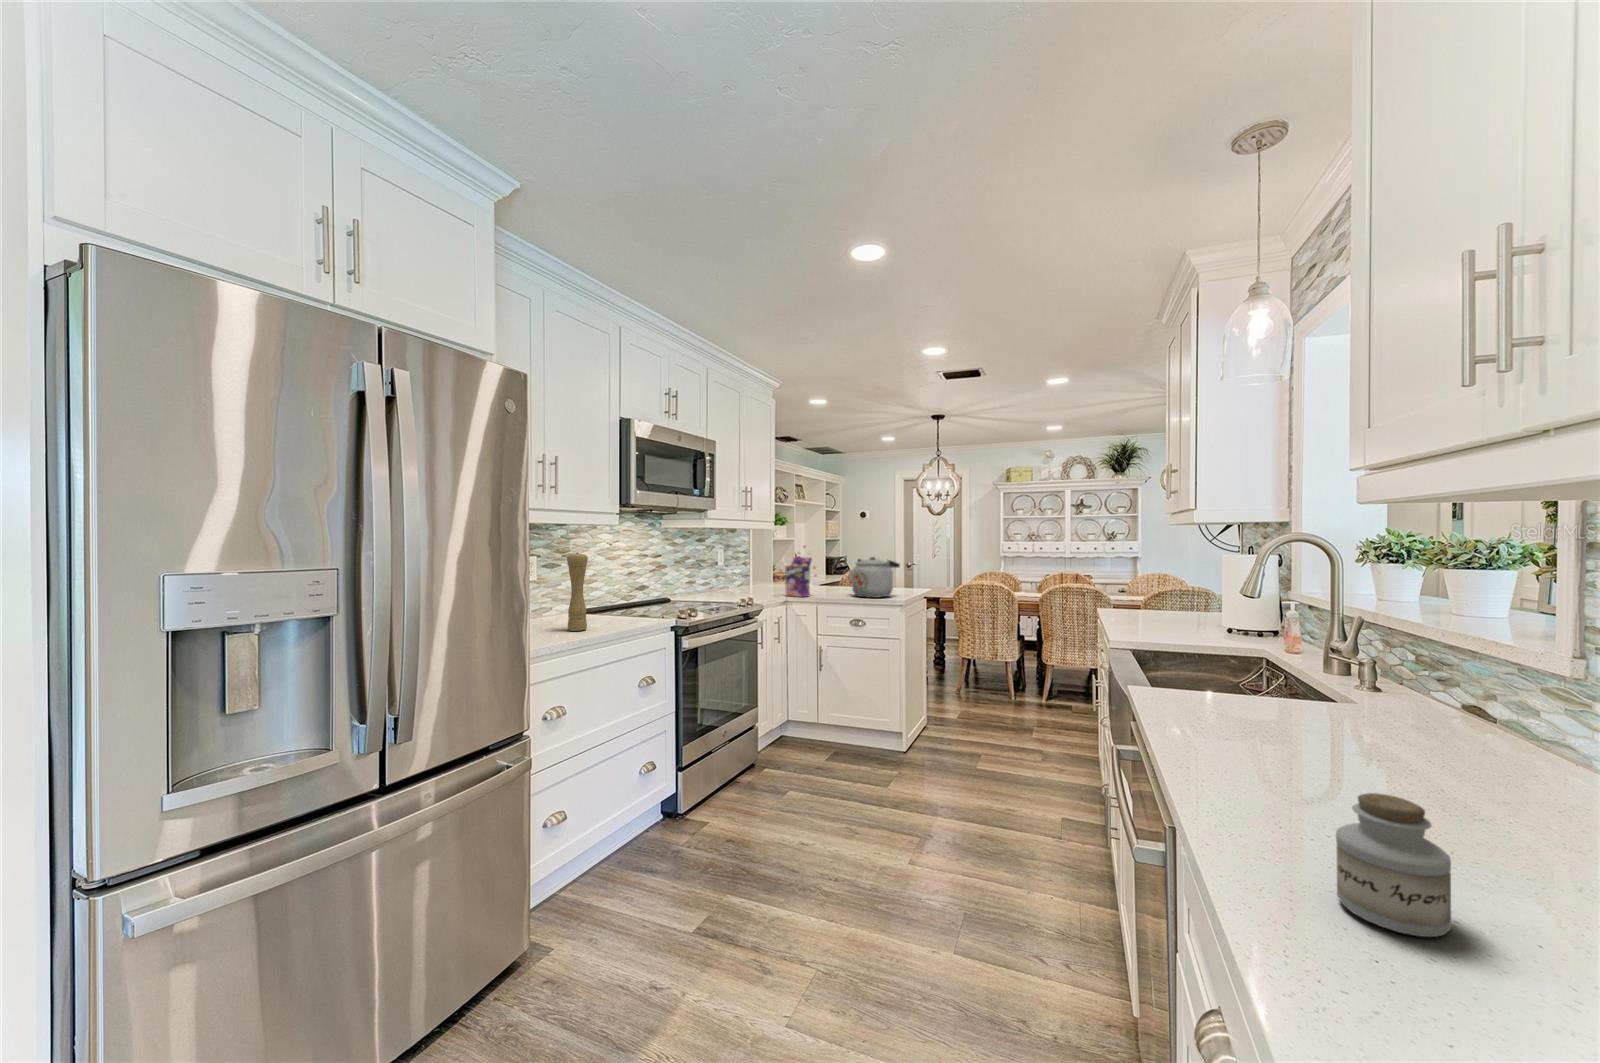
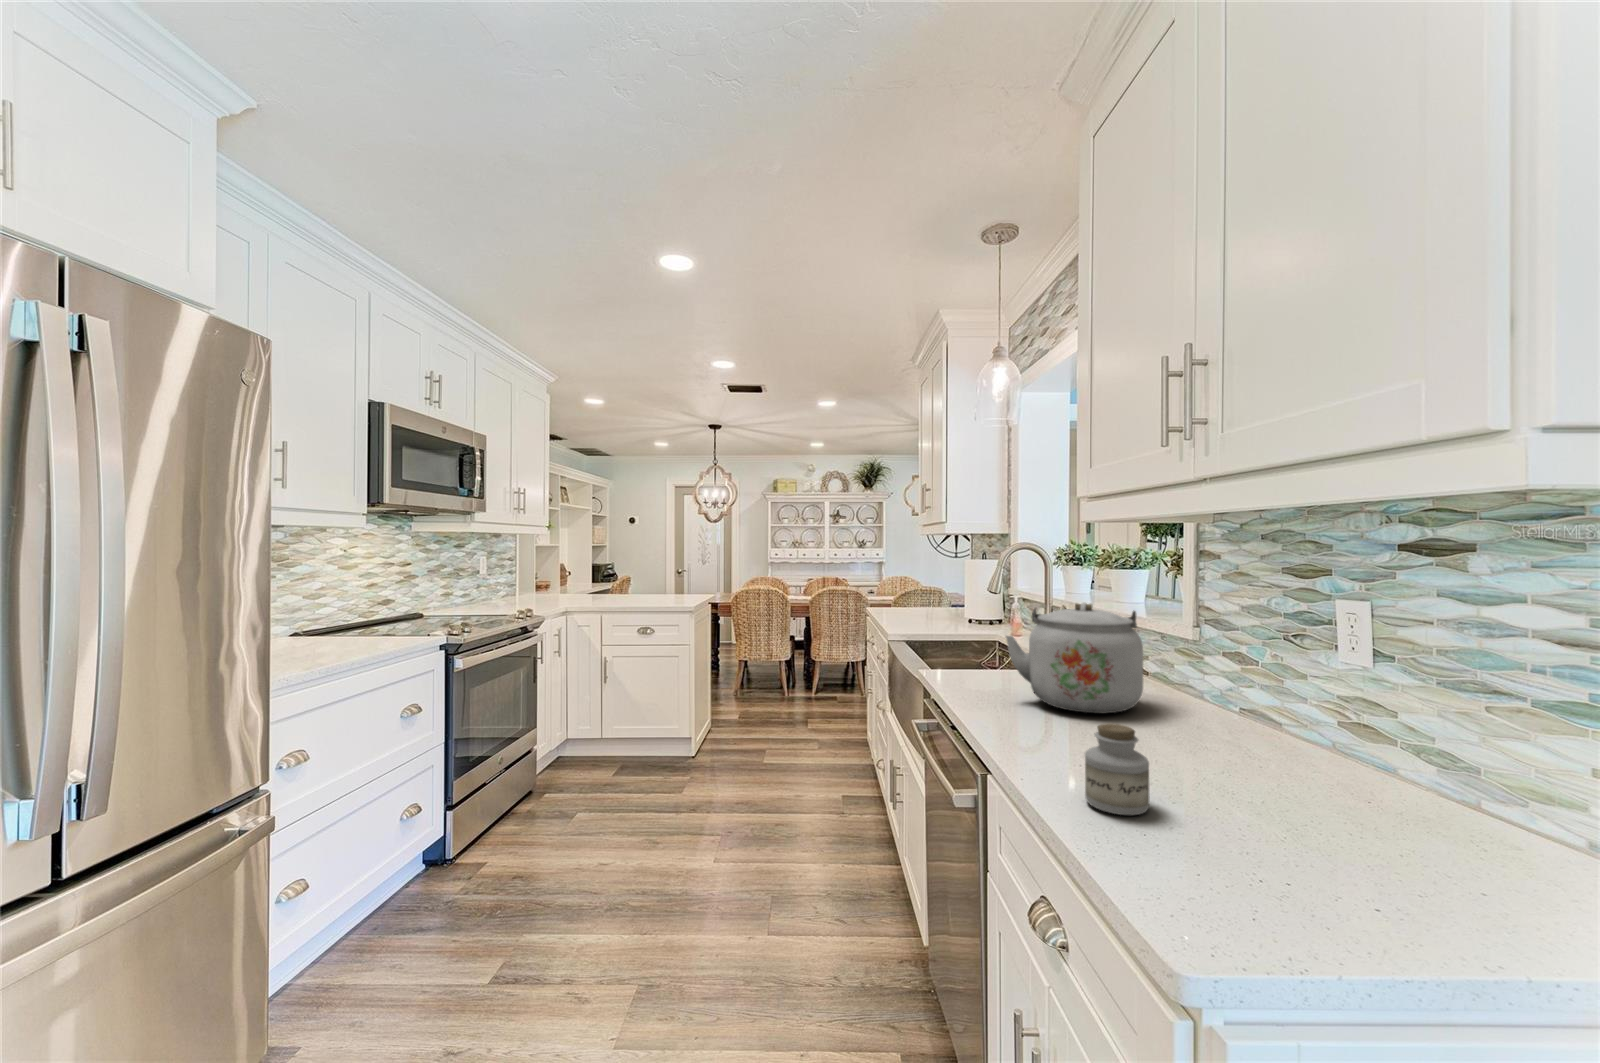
cereal box: present [775,546,817,597] -> none [549,552,597,607]
pepper mill: present [567,553,588,631] -> none [305,562,334,656]
kettle: present [849,557,900,598] -> present [1006,602,1143,713]

